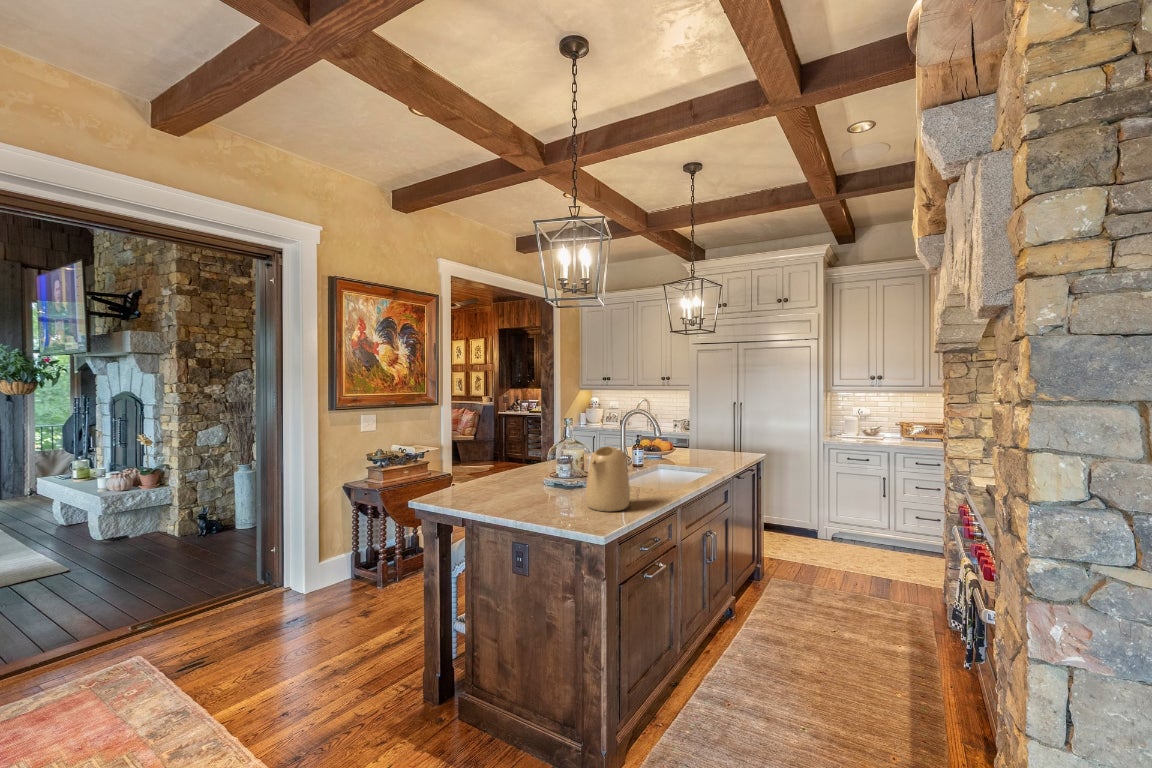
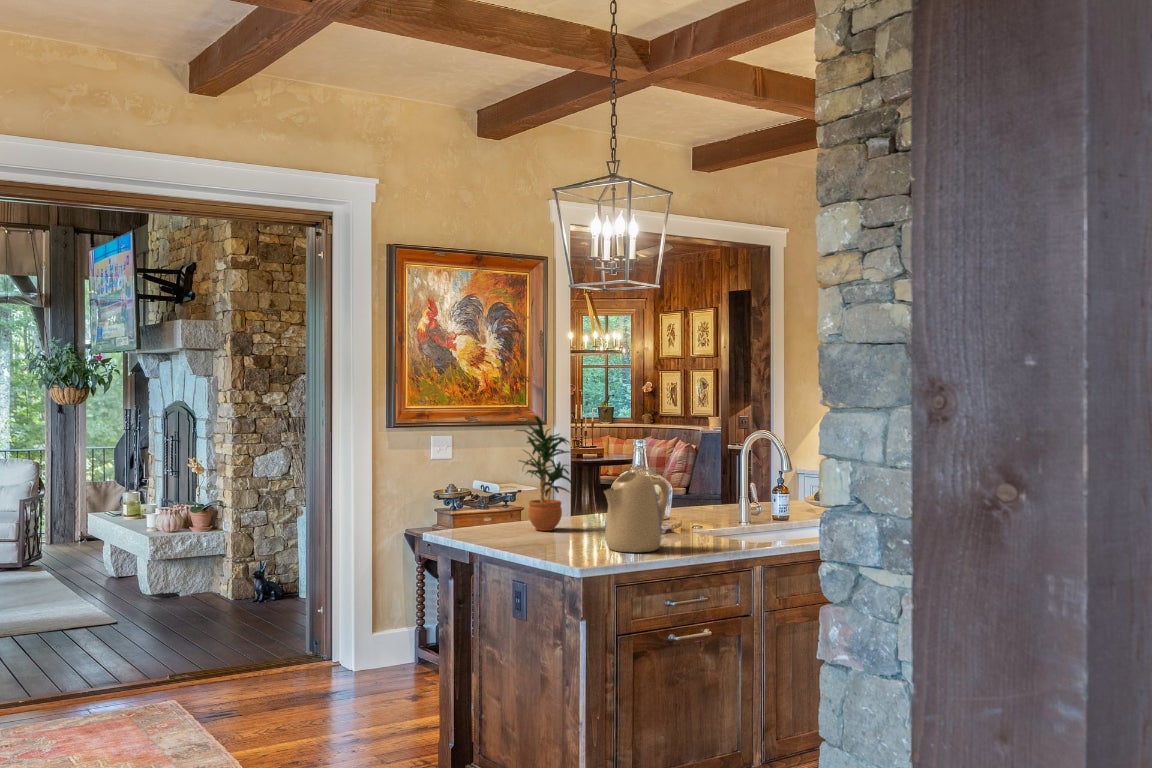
potted plant: none [486,402,531,492] -> present [516,415,574,531]

